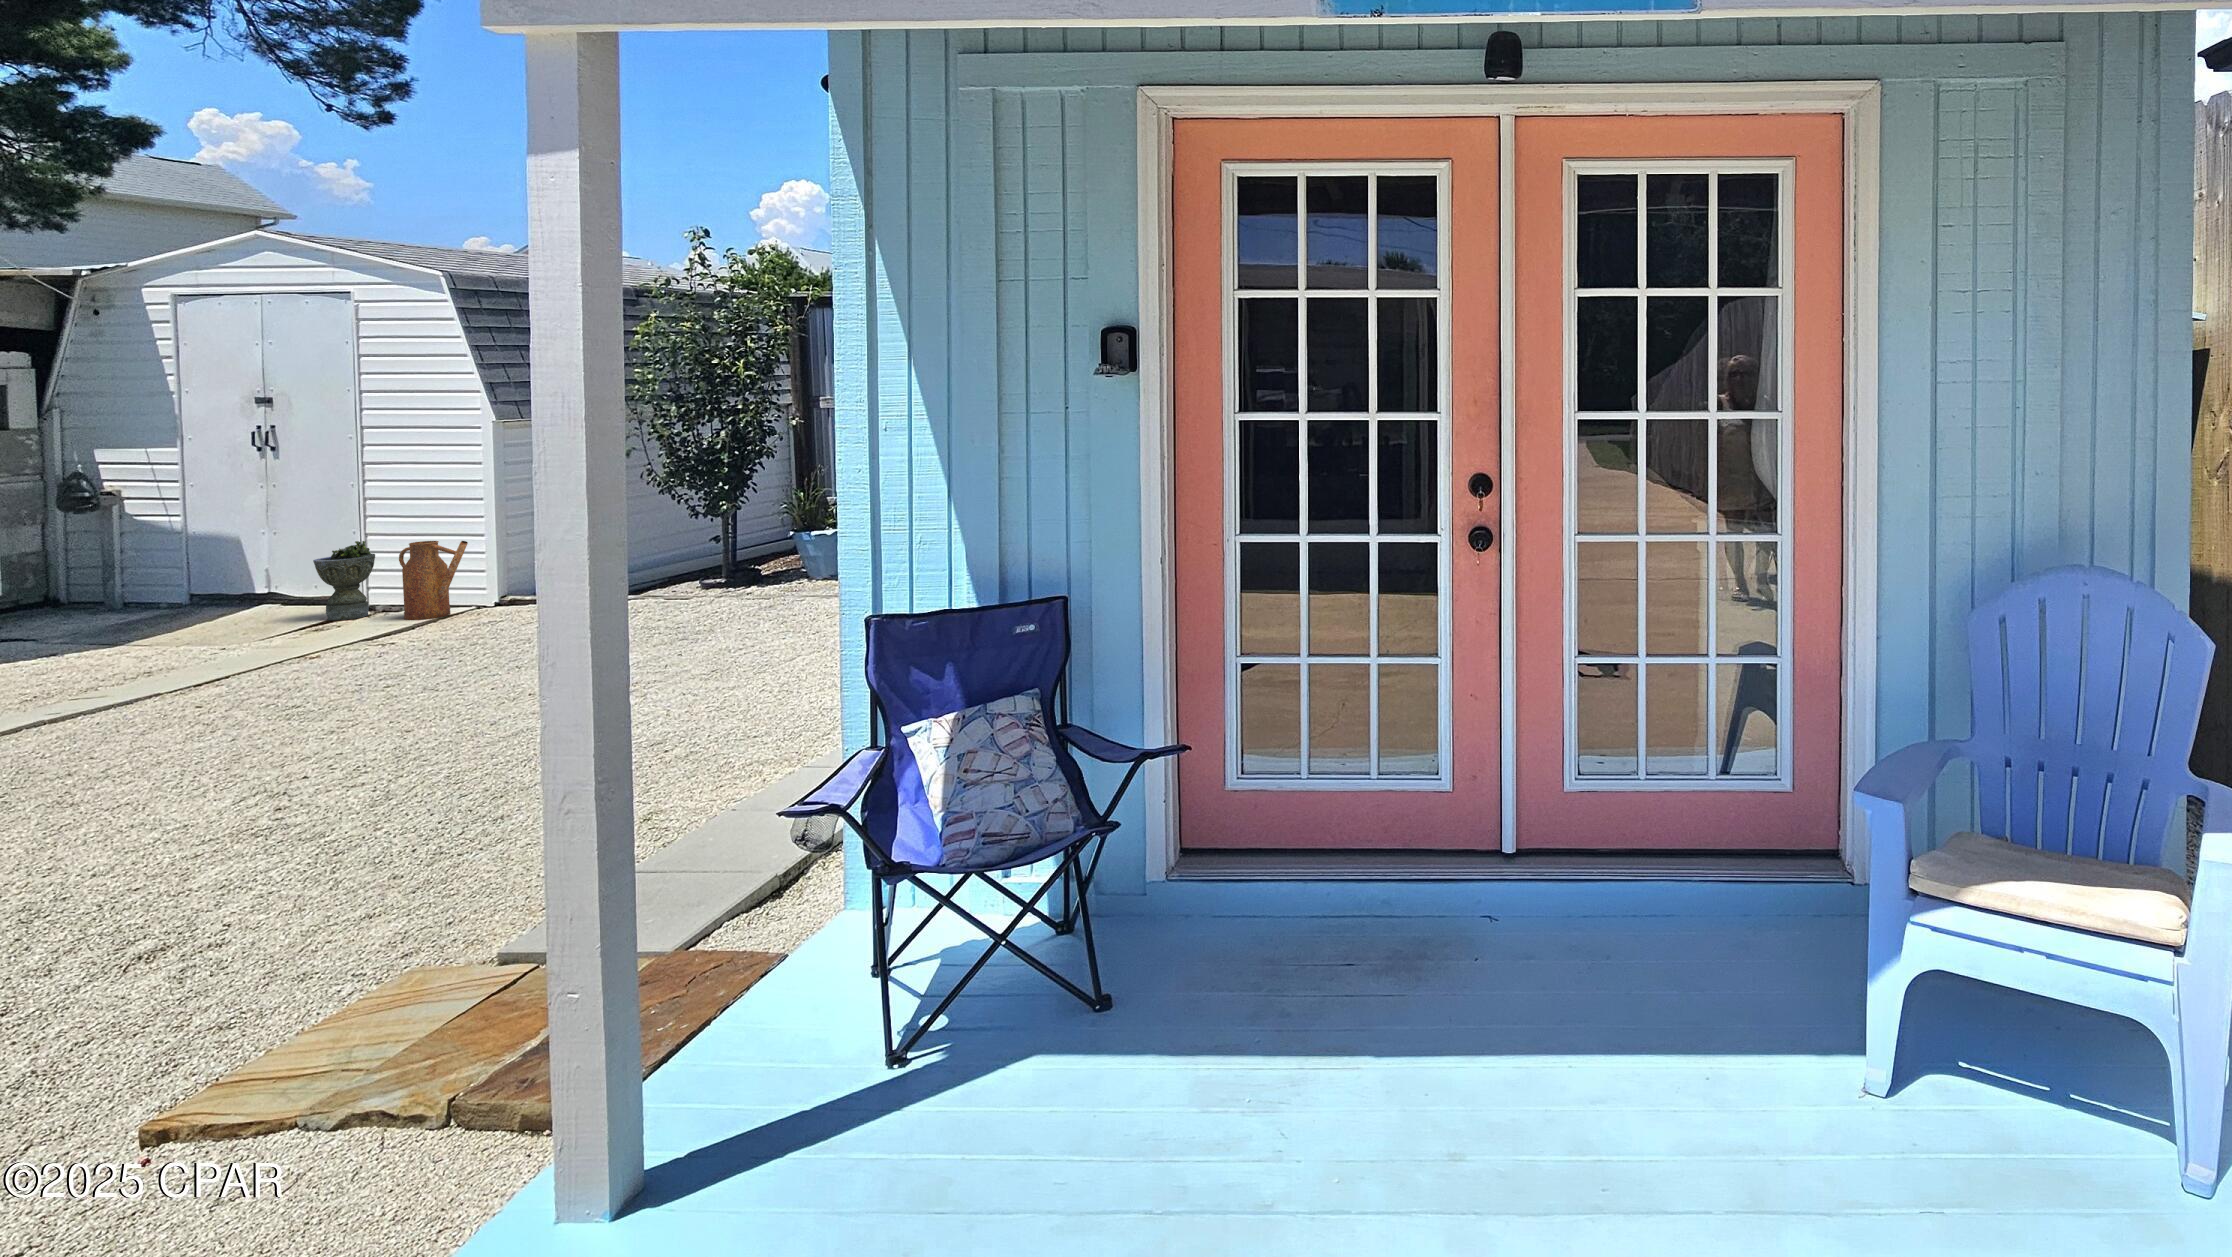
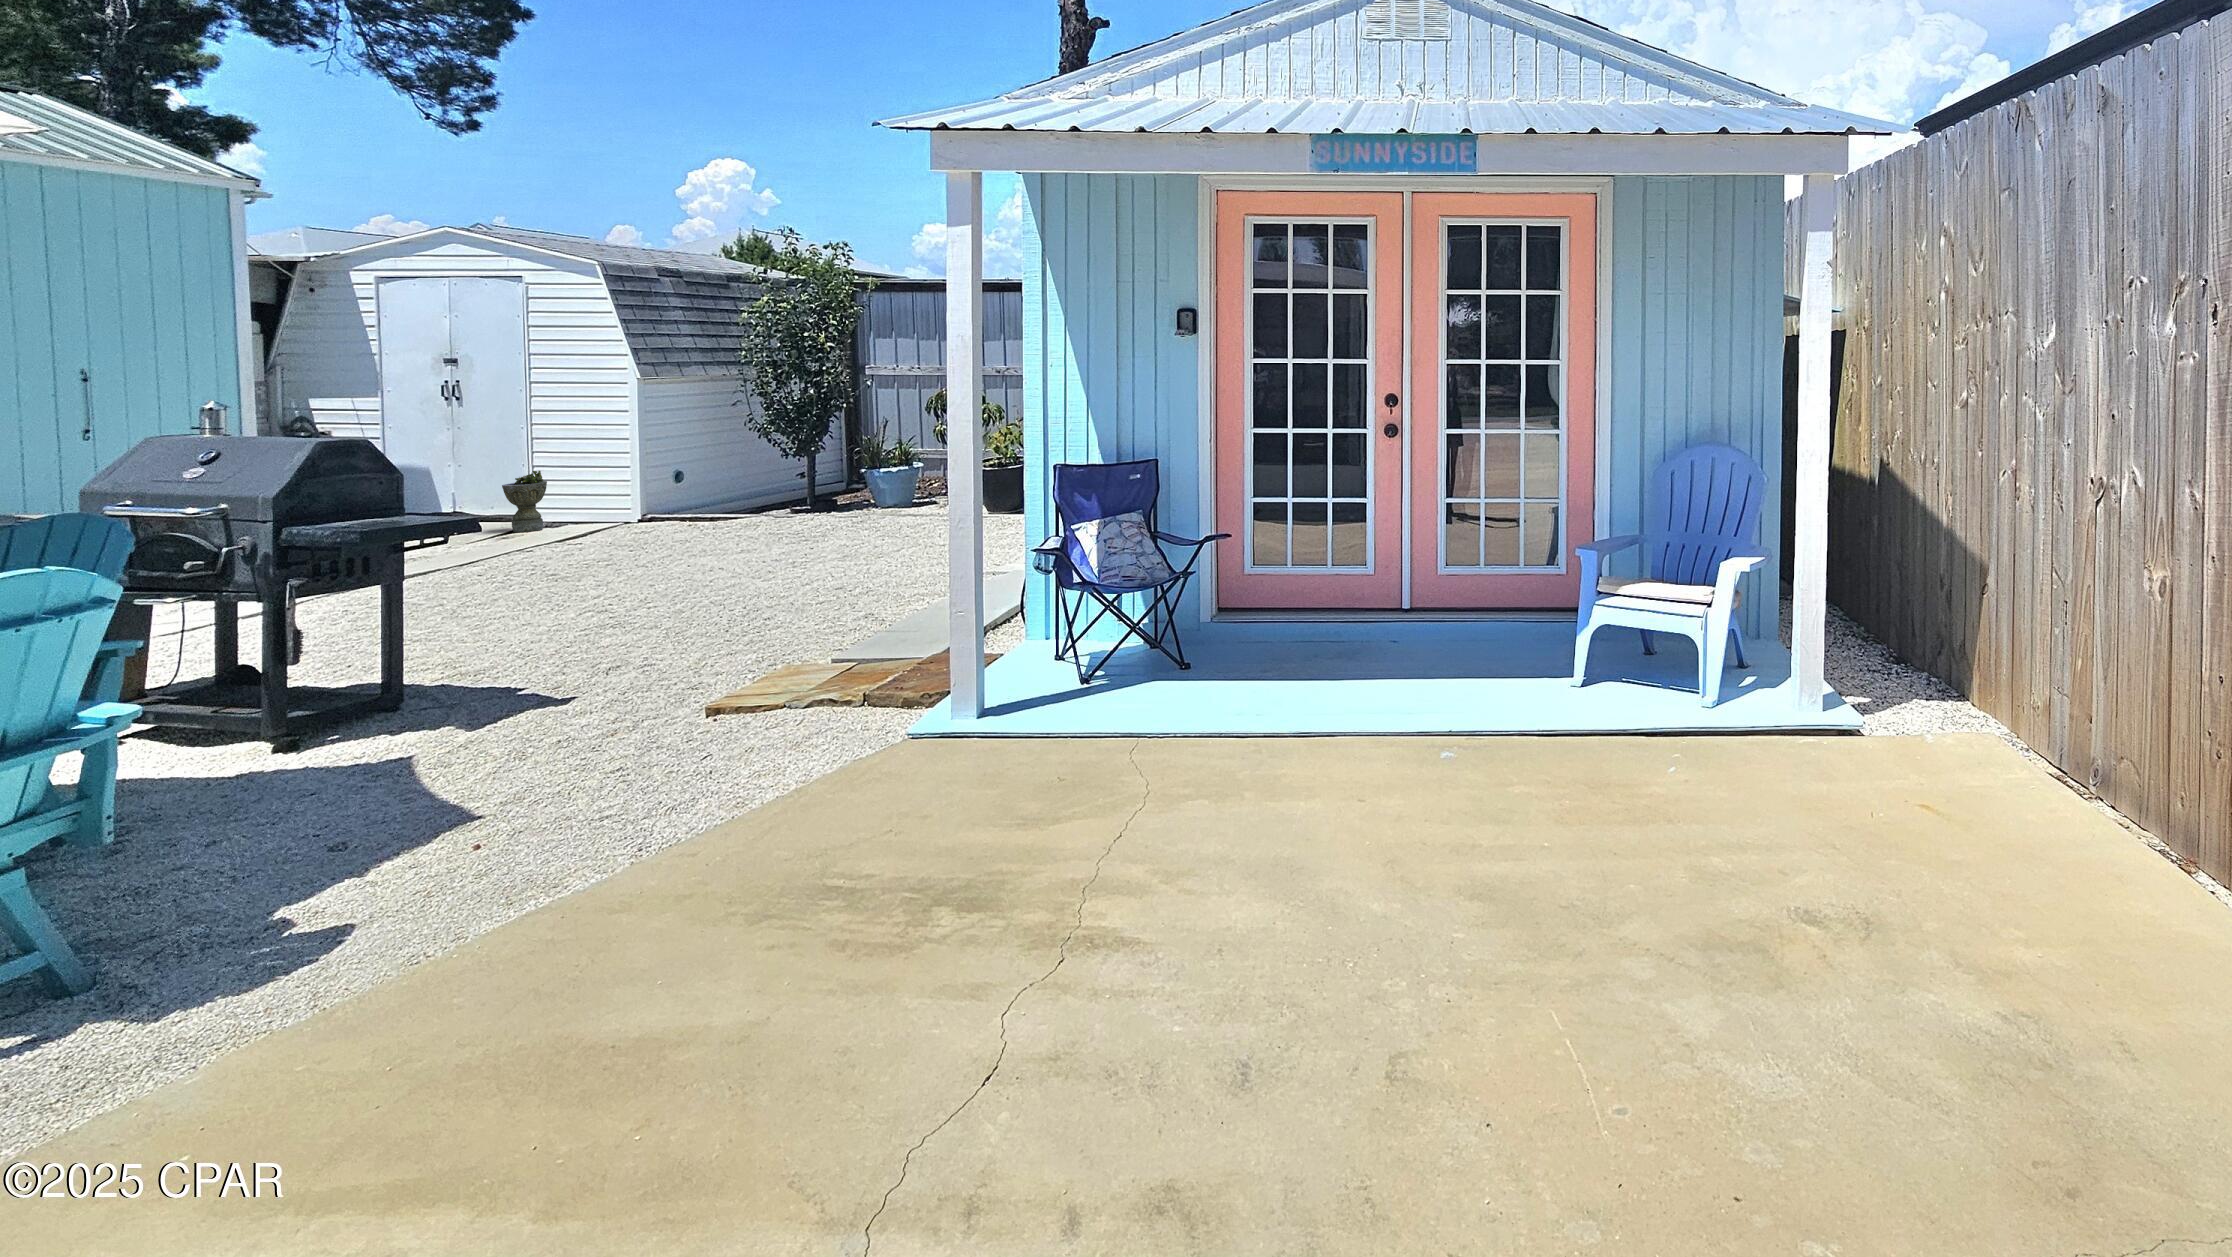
watering can: present [399,541,468,620] -> none [567,470,623,532]

